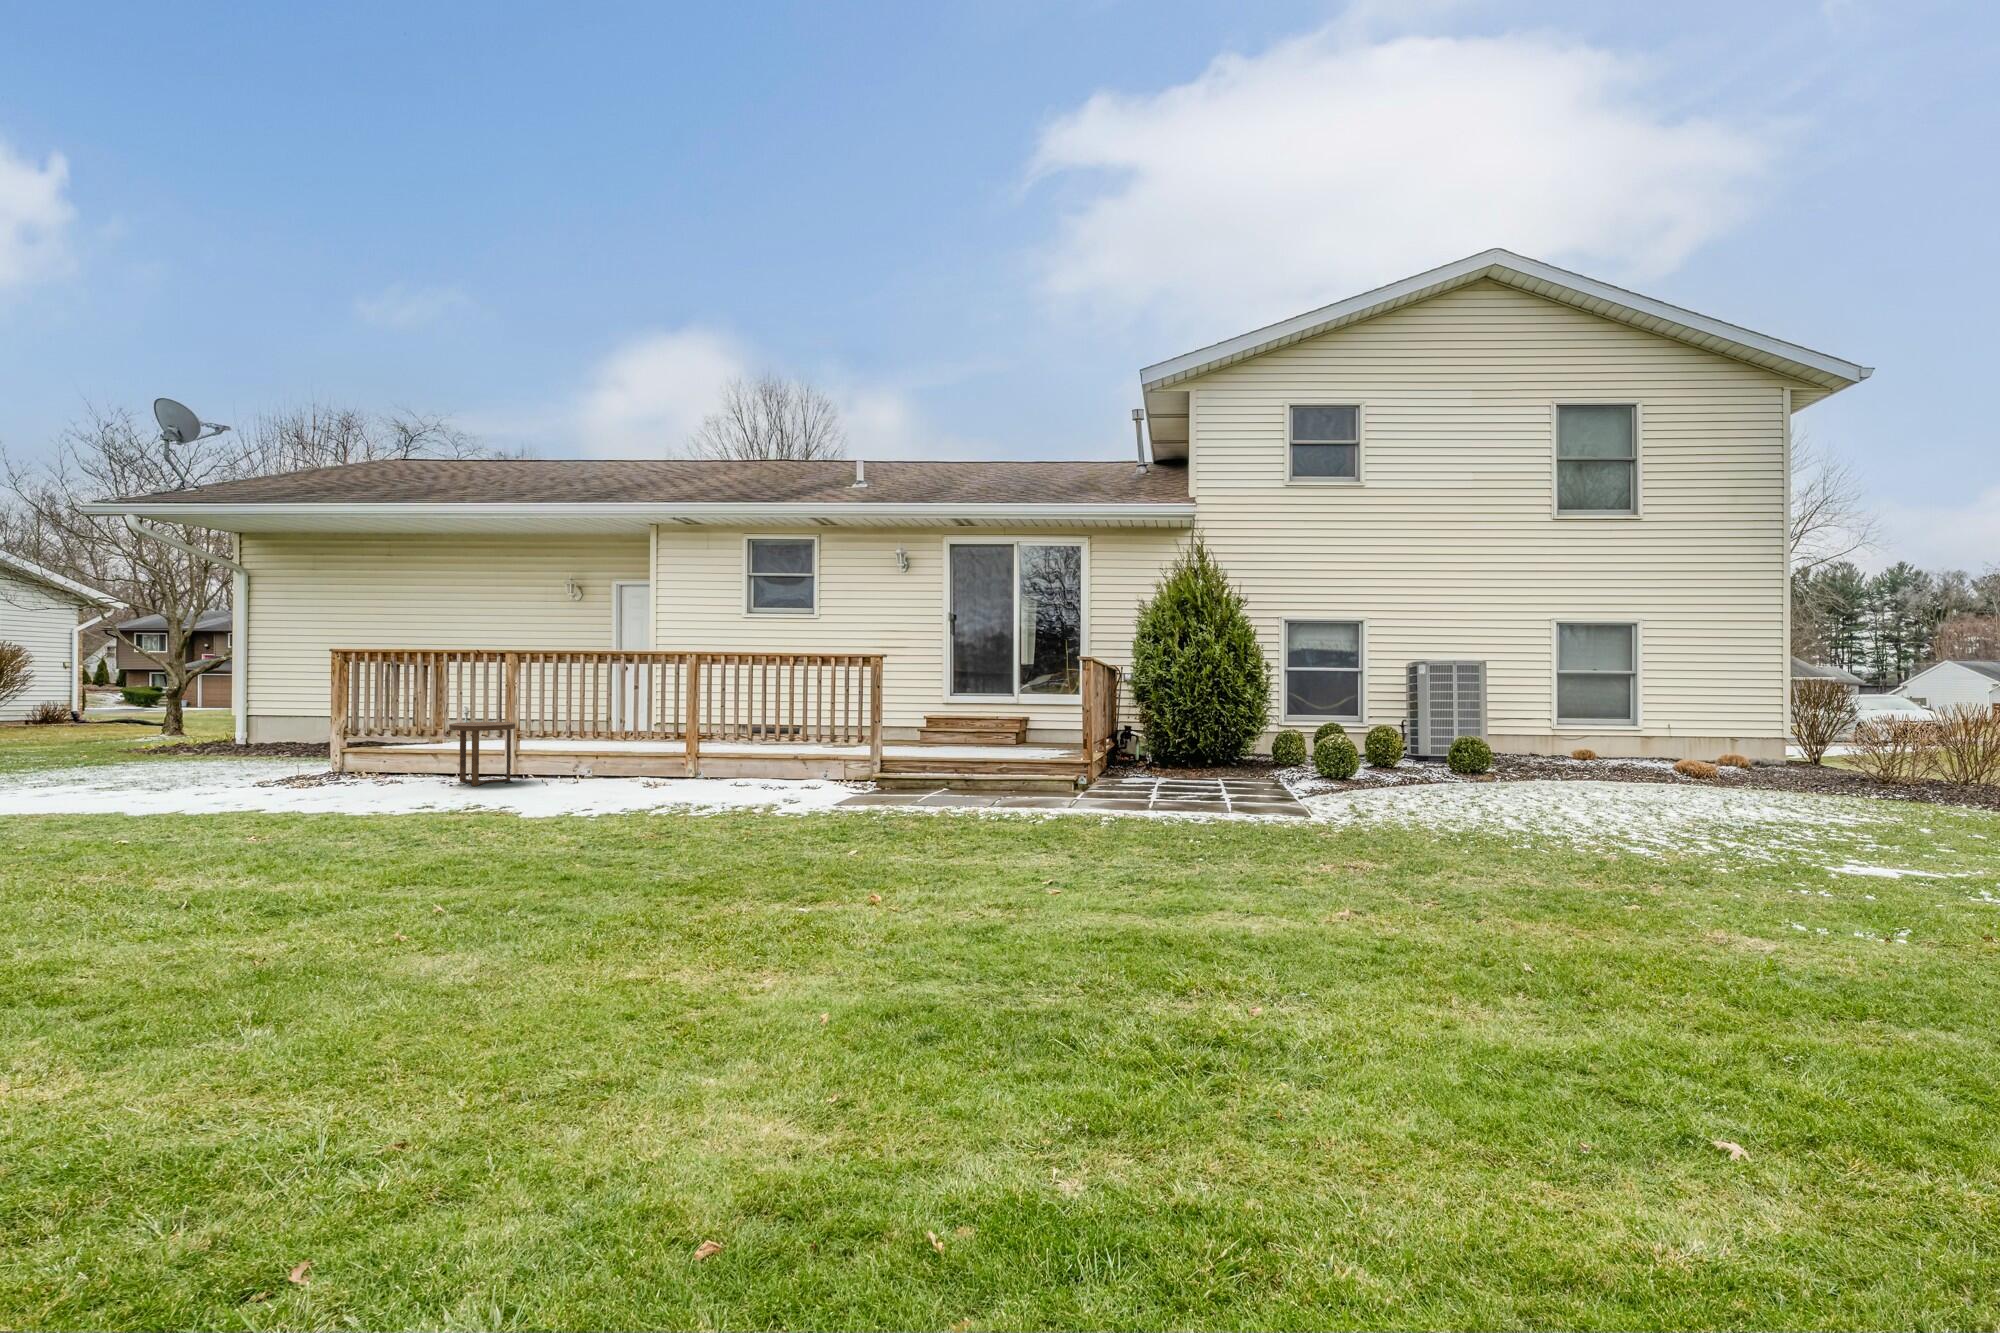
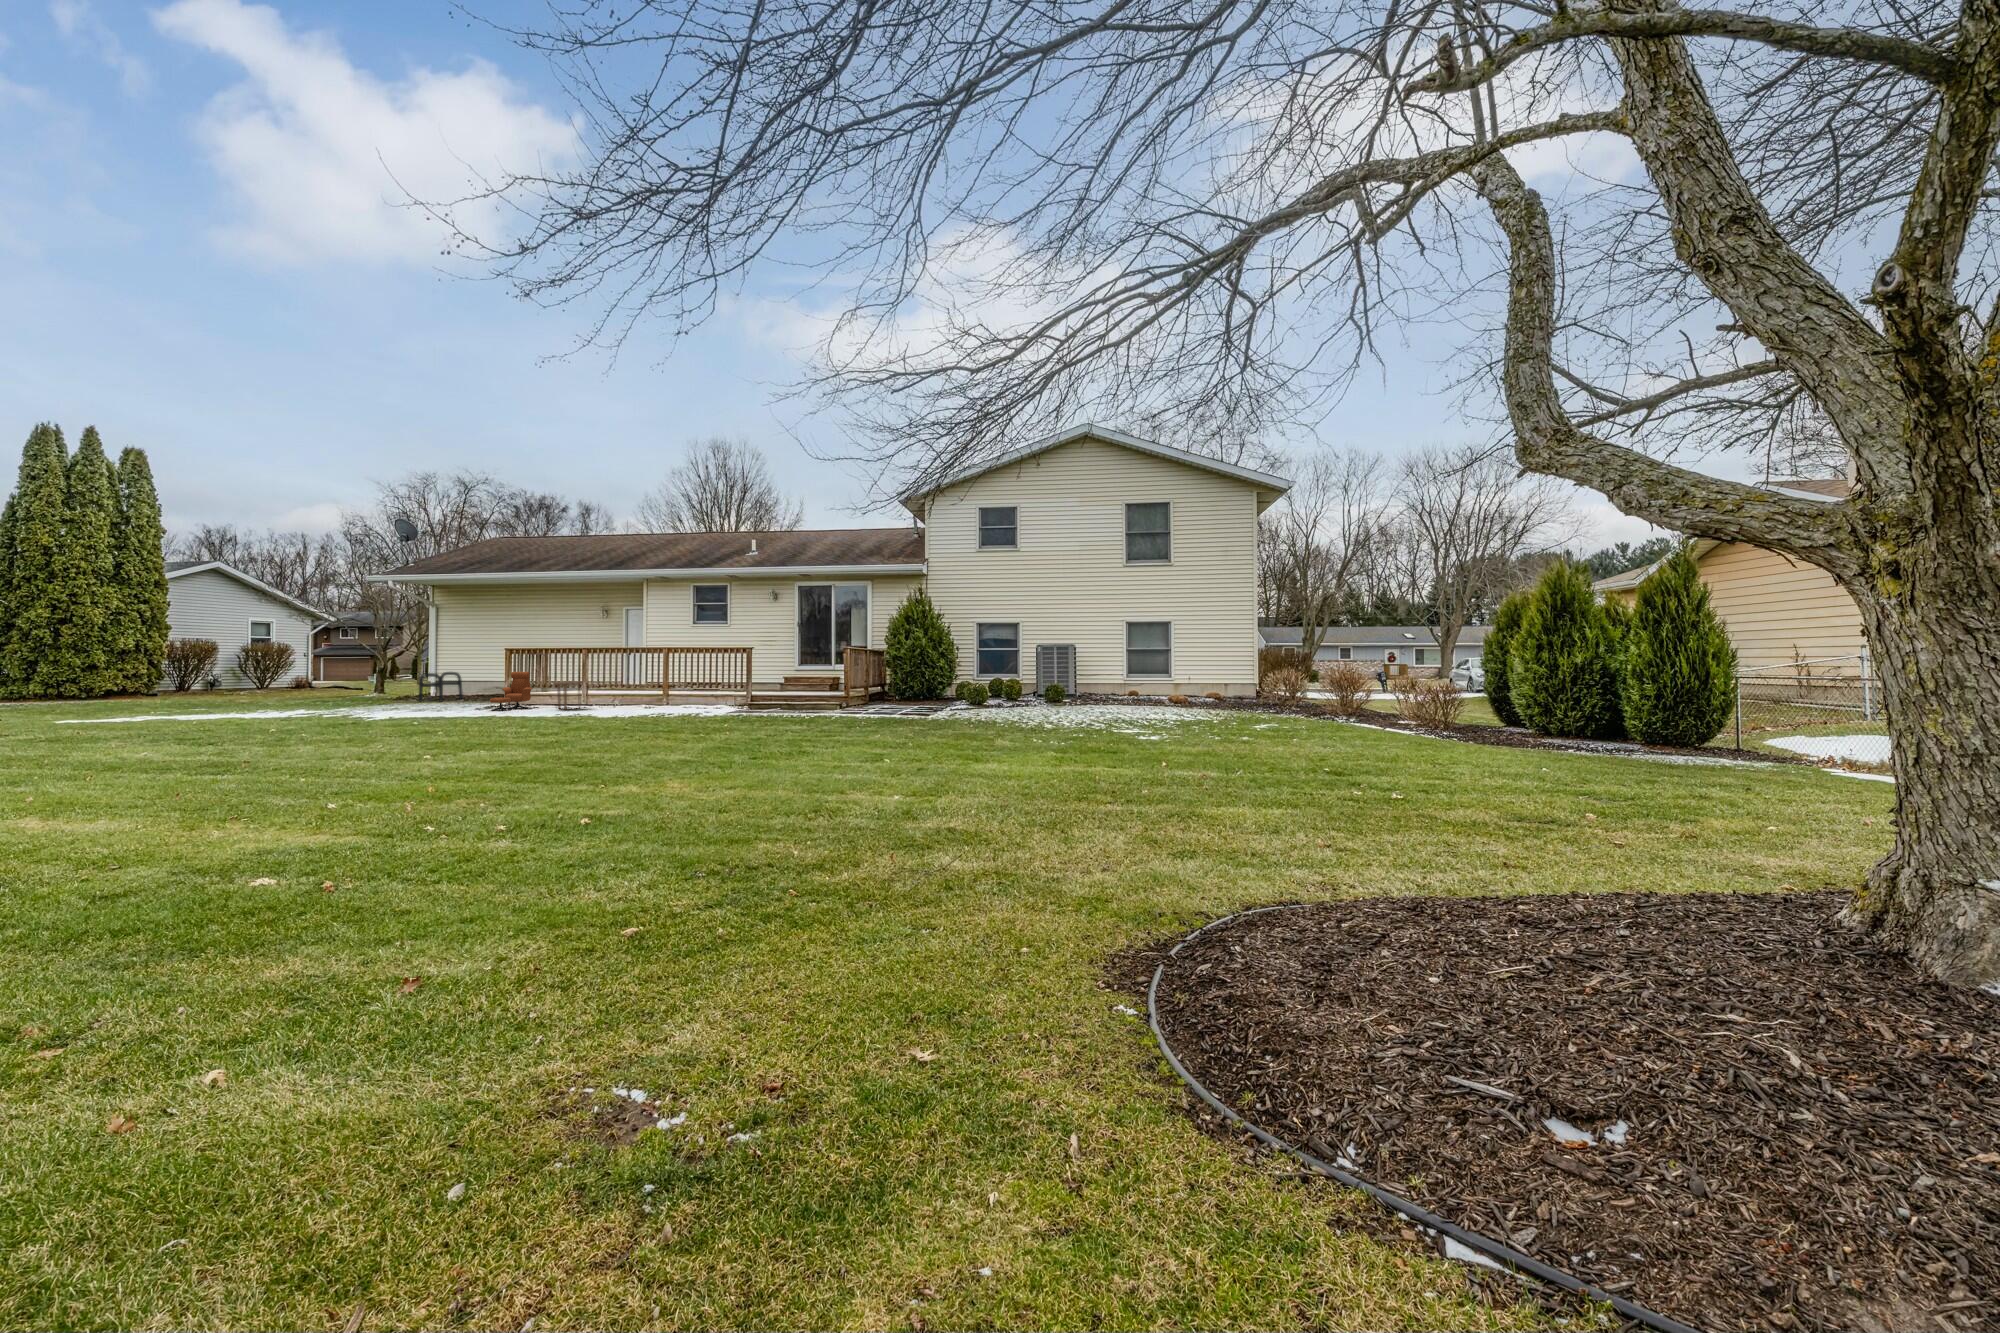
bench: none [198,695,294,752] -> present [419,672,463,702]
lounge chair: none [304,699,408,786] -> present [490,672,533,711]

